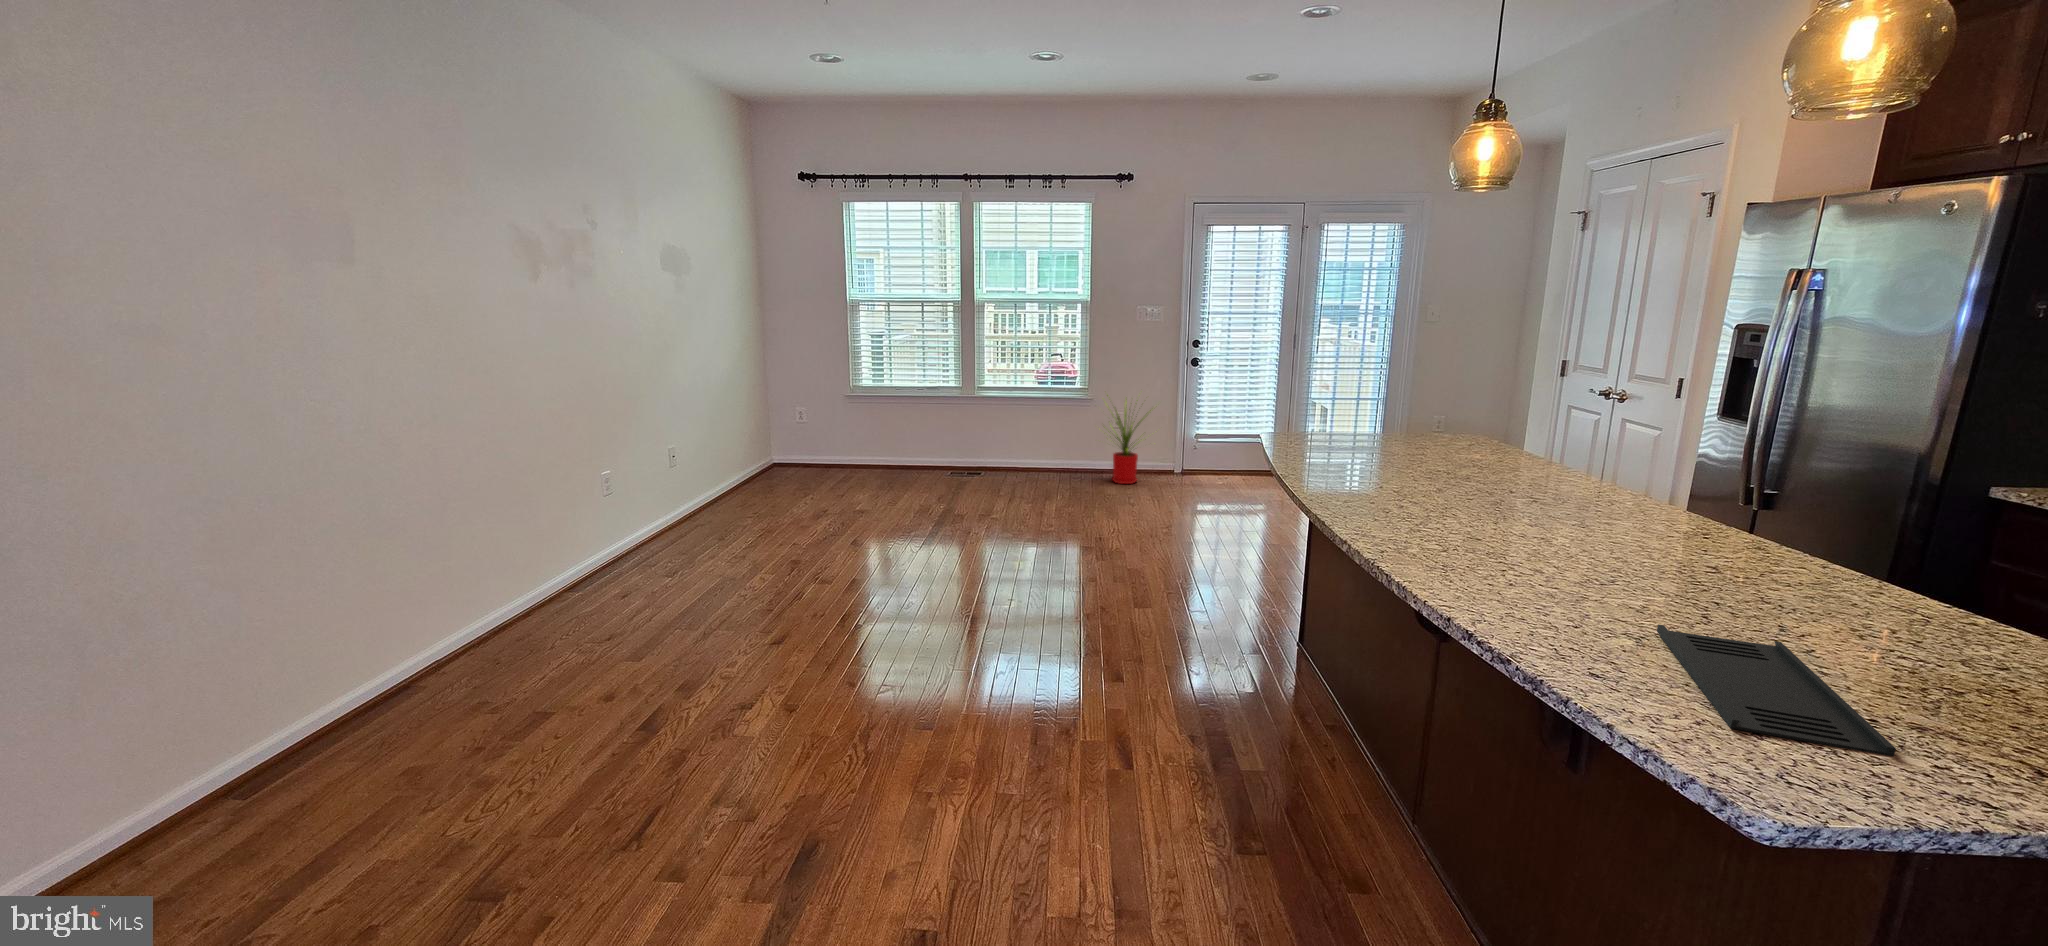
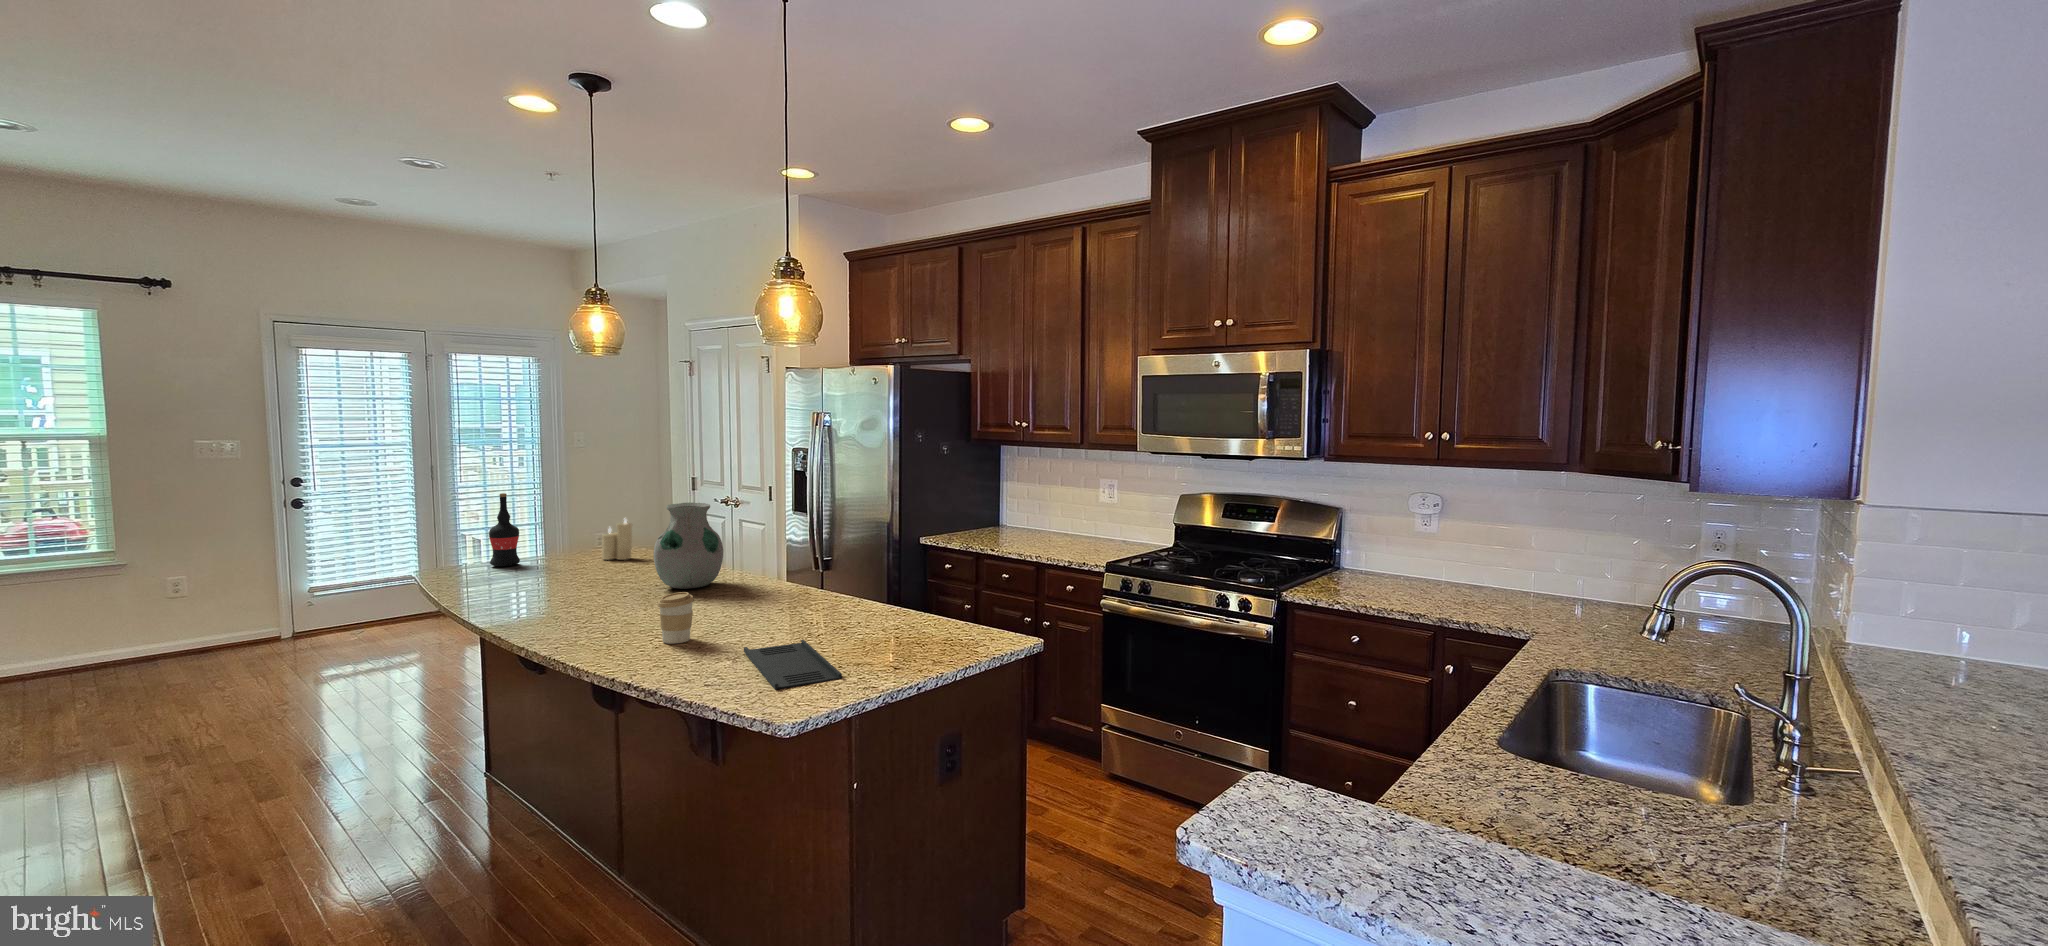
wine bottle: none [1327,362,1359,440] -> present [489,493,520,566]
vase: none [1513,388,1619,506] -> present [654,502,723,589]
house plant: present [1104,395,1151,484] -> none [123,544,256,671]
candle: none [1443,401,1486,452] -> present [602,519,632,560]
coffee cup: none [1519,514,1577,586] -> present [658,592,694,644]

